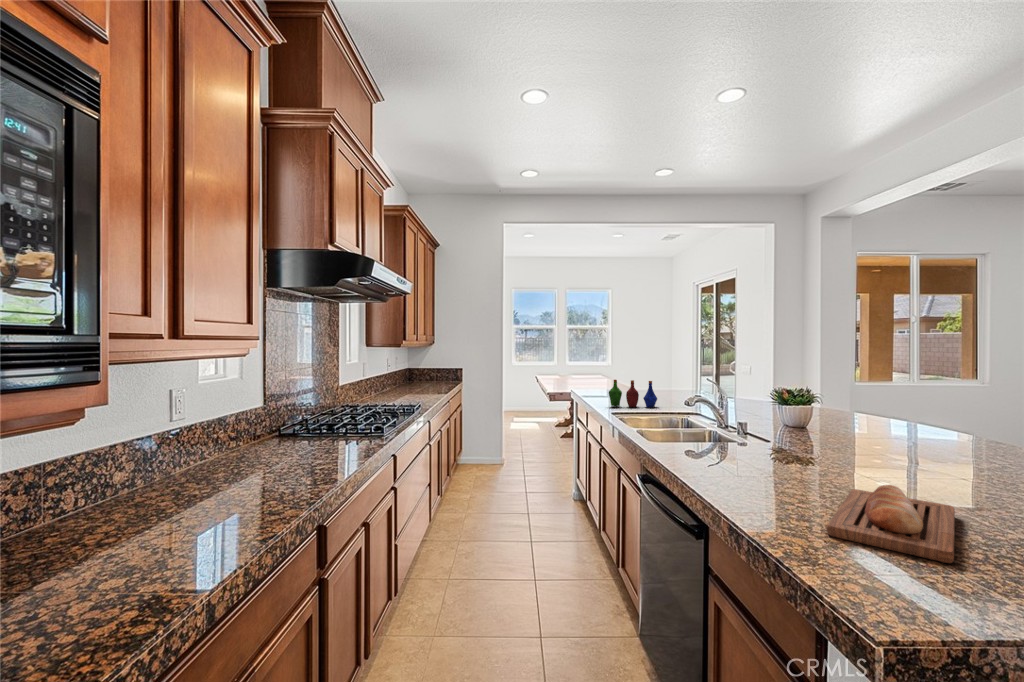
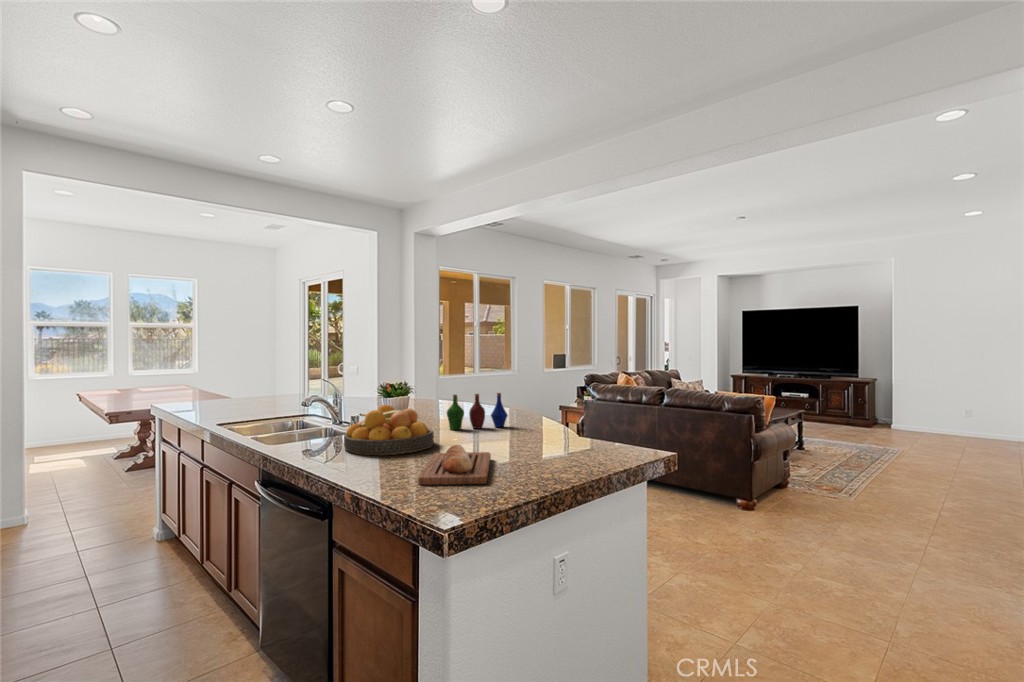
bottle: present [609,380,657,408] -> present [447,393,508,430]
fruit bowl: none [728,414,850,480] -> present [344,405,434,455]

